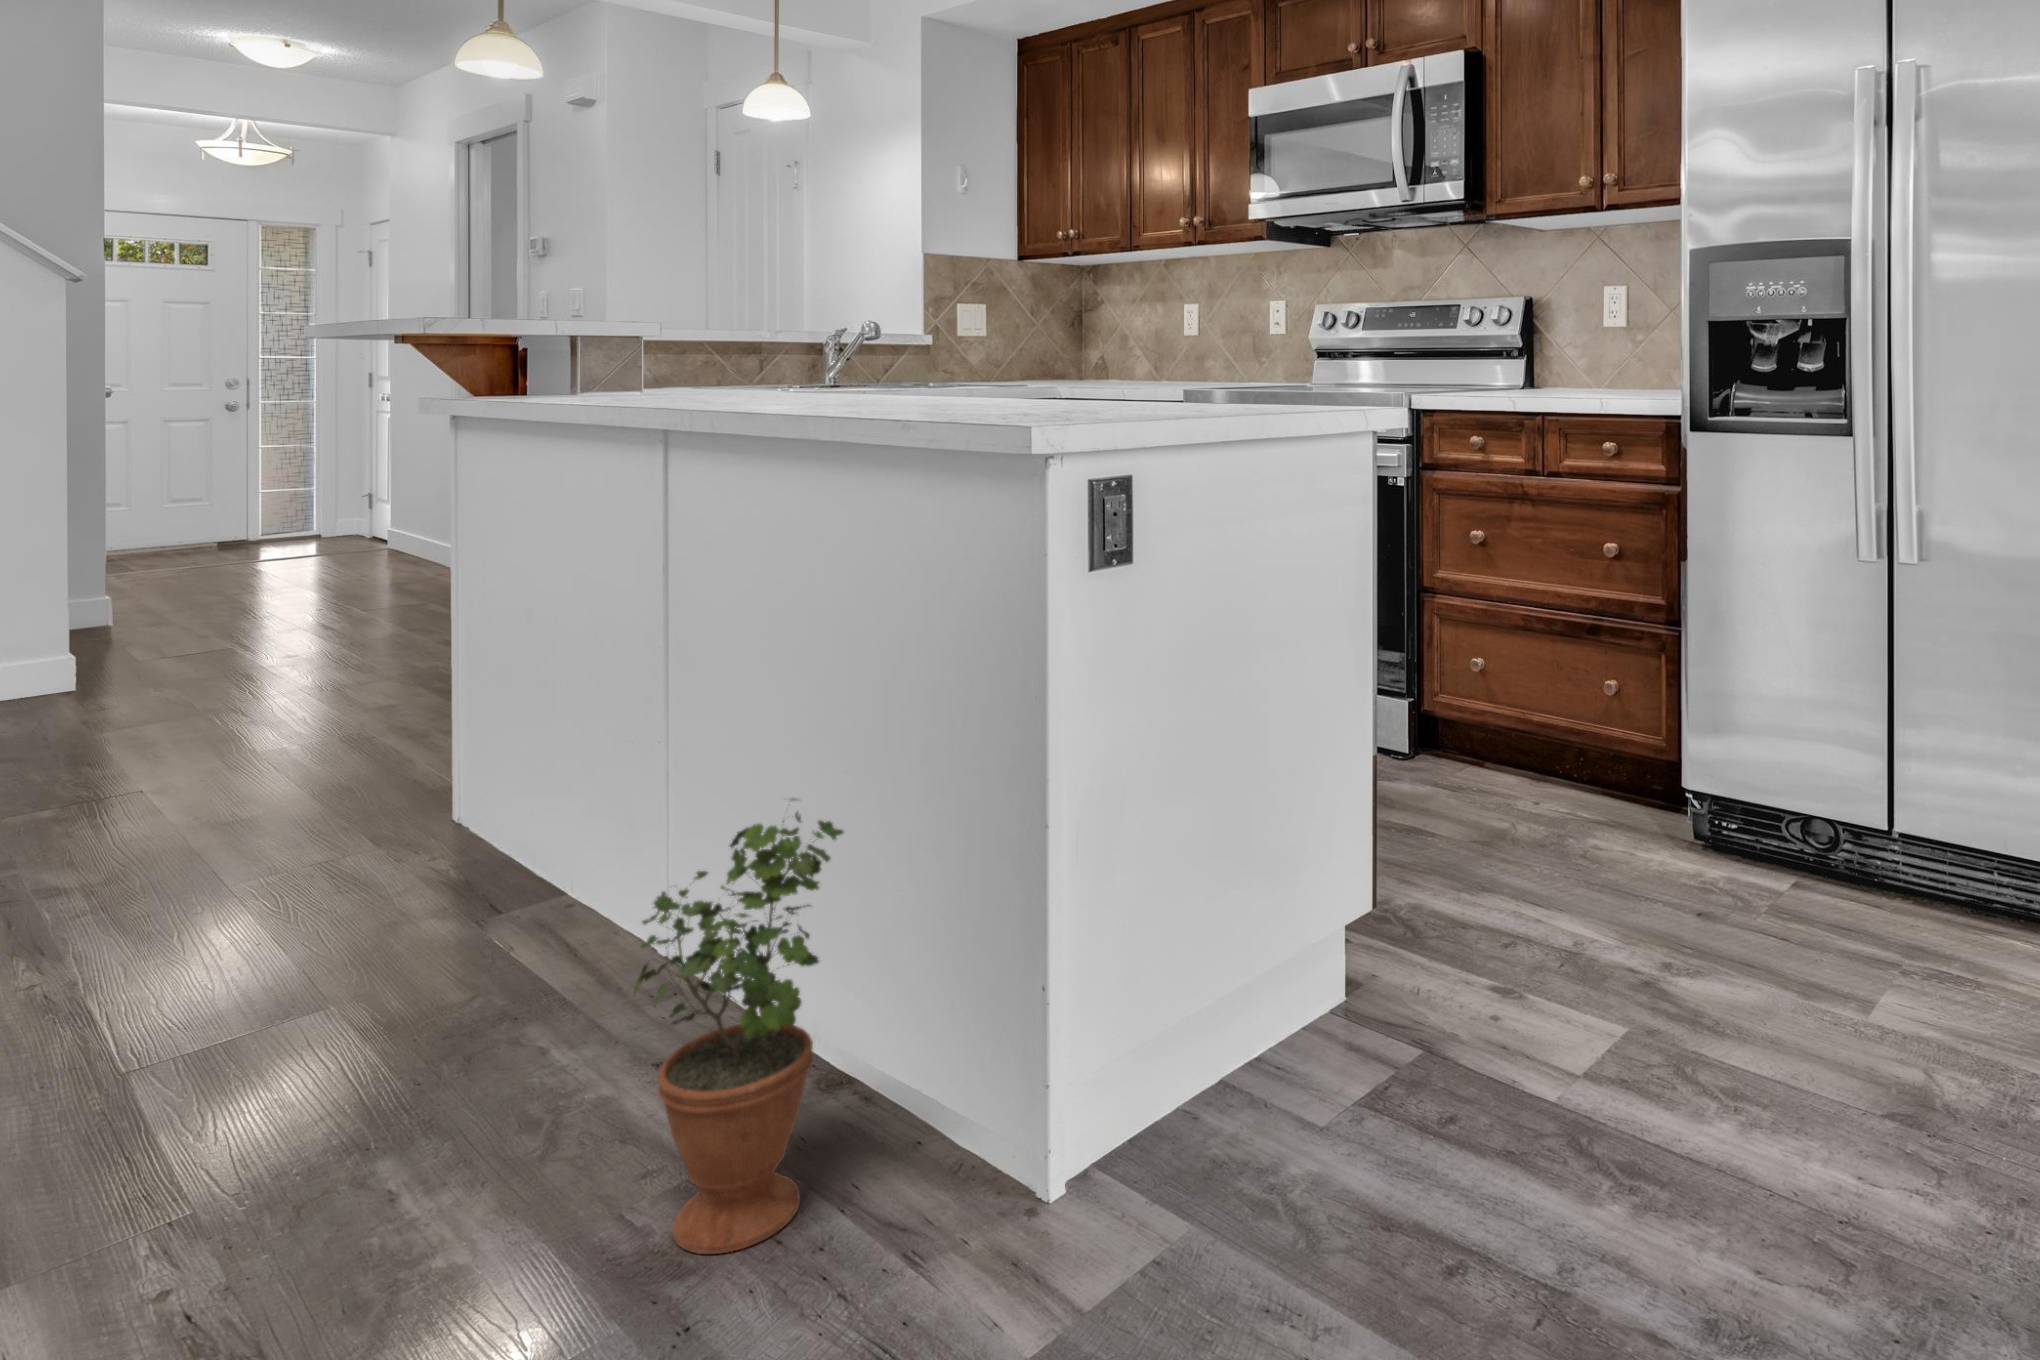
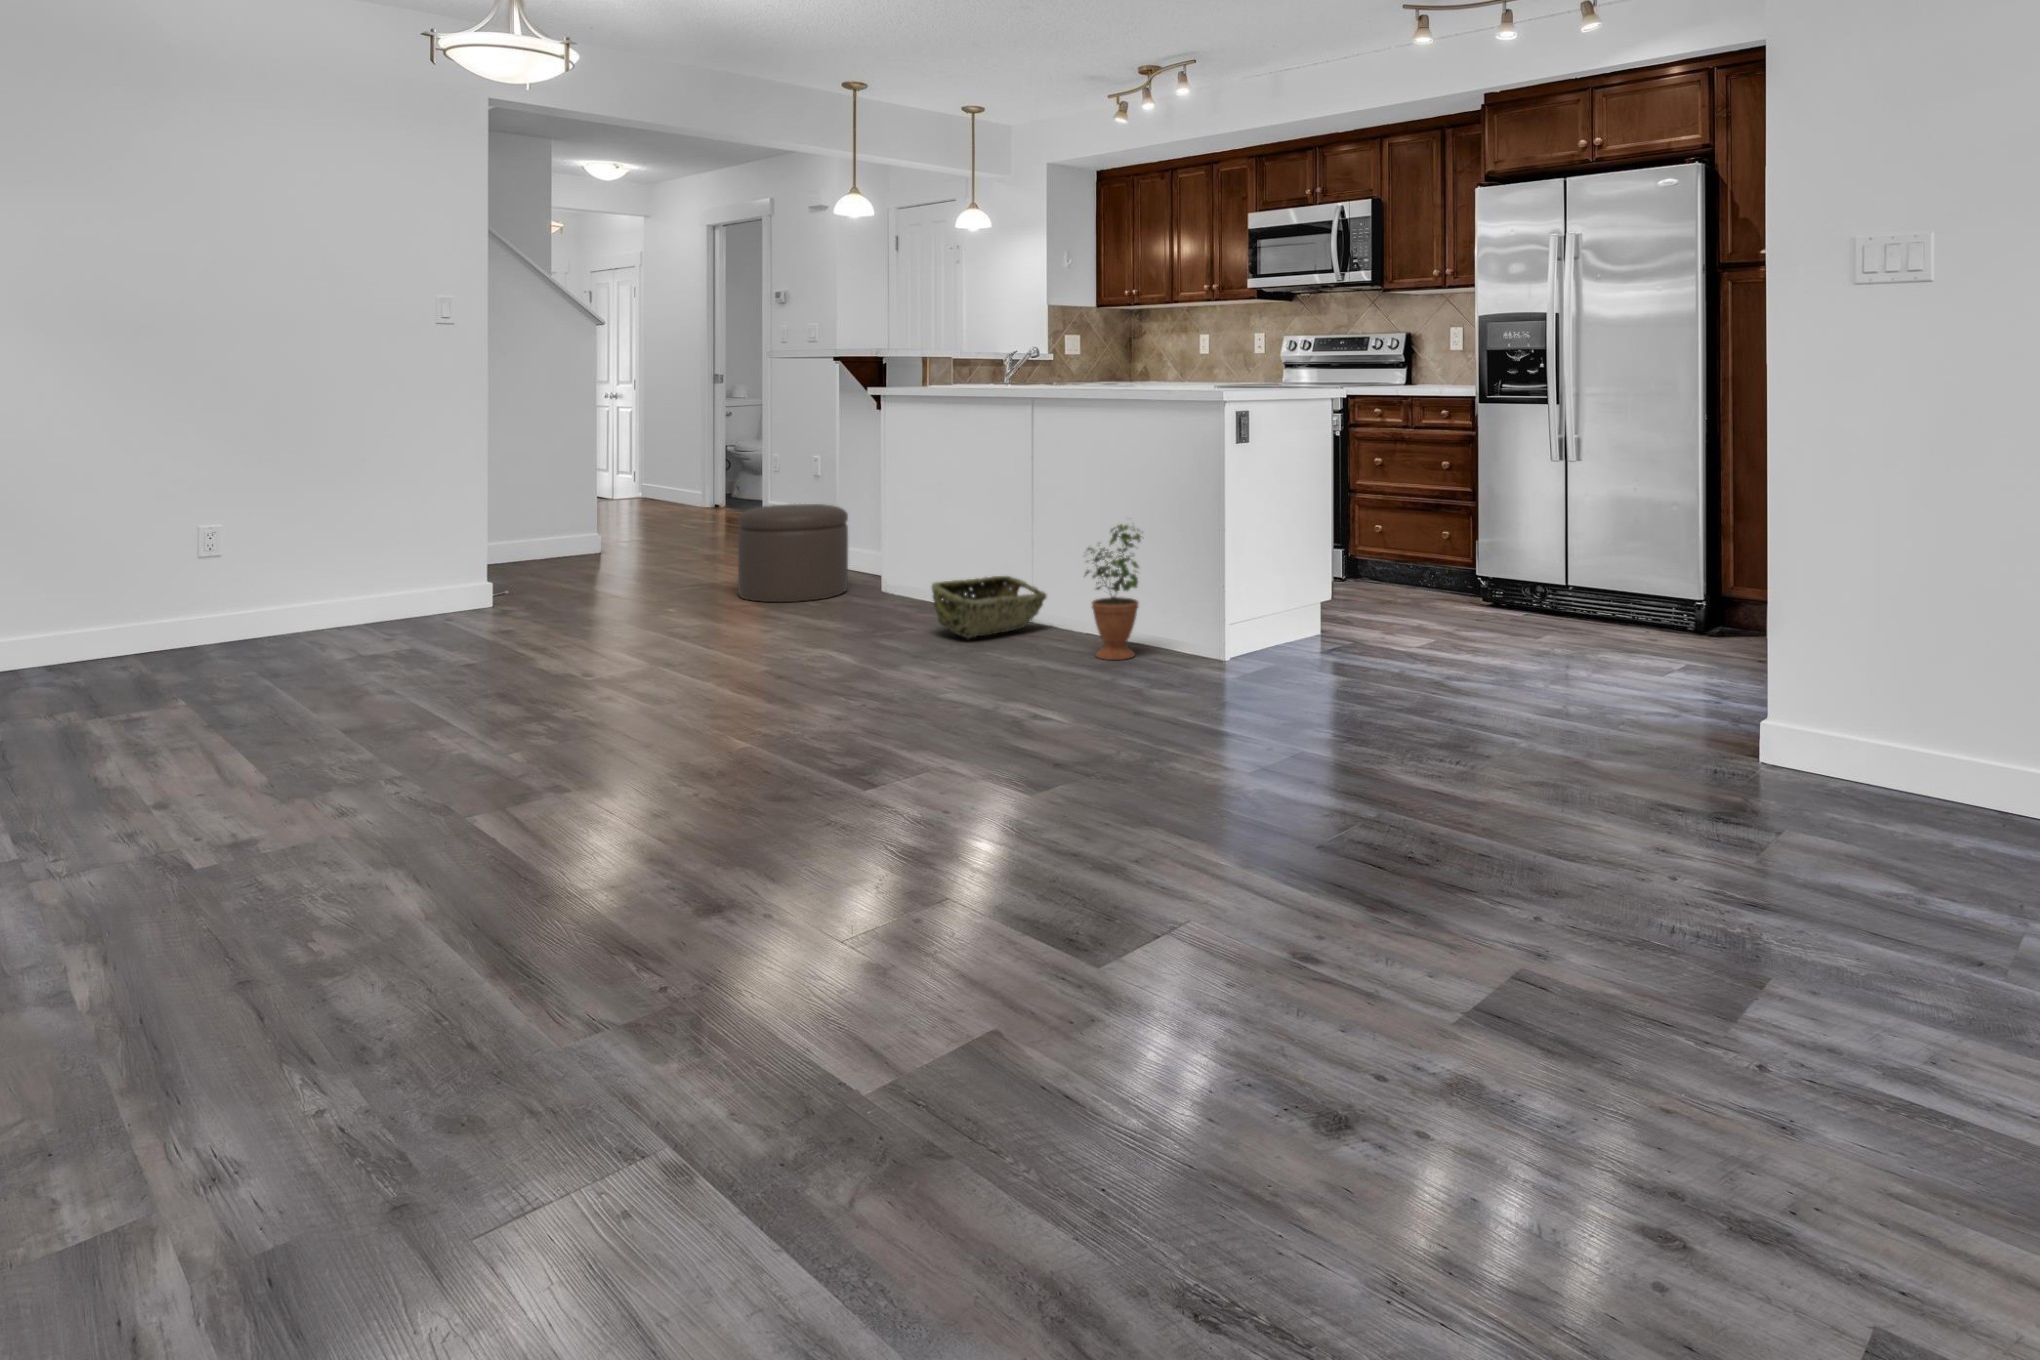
ottoman: none [50,654,358,906] -> present [738,504,848,602]
woven basket: none [293,878,656,1113] -> present [932,576,1046,639]

